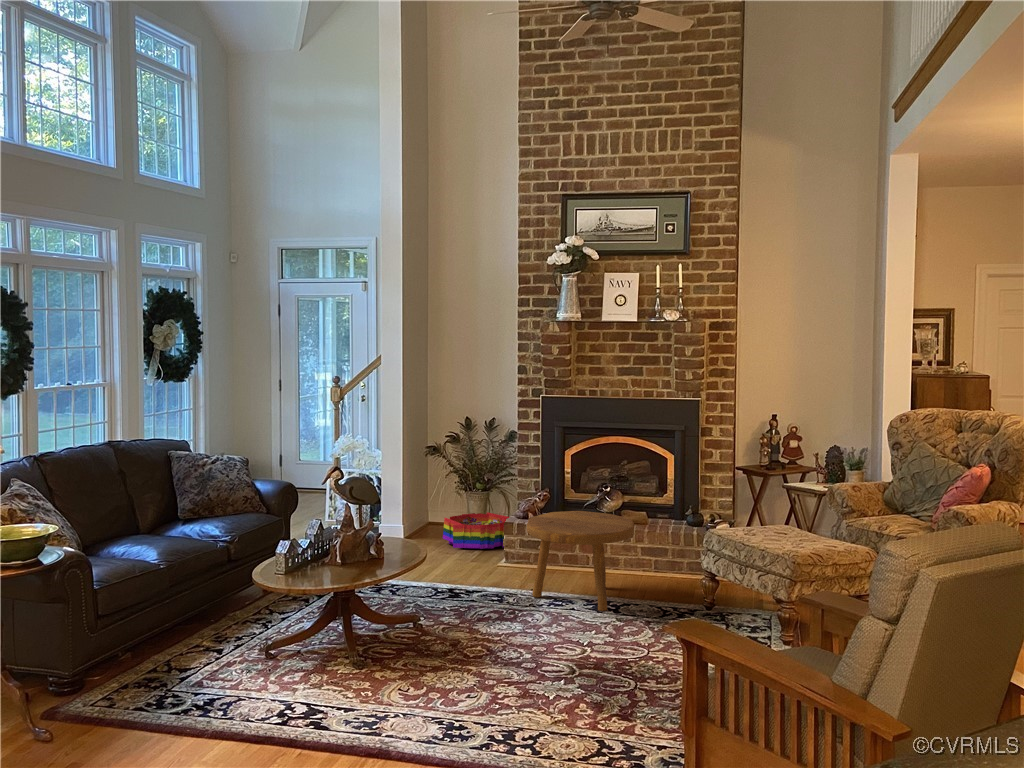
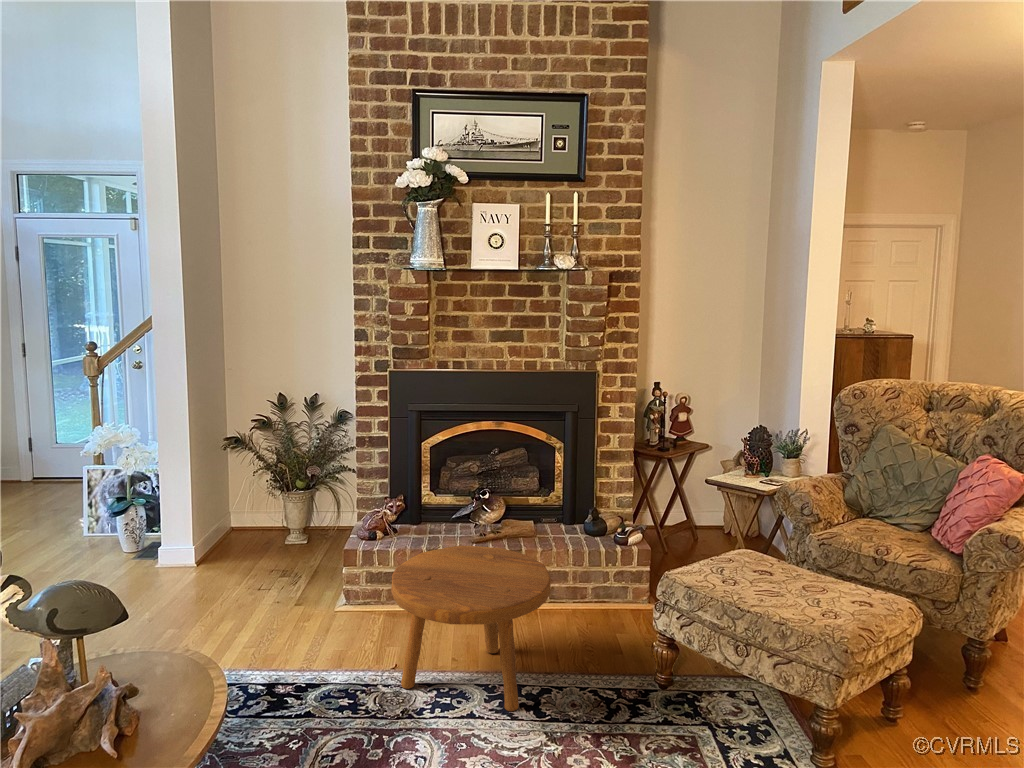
storage bin: present [443,512,509,549] -> none [255,520,349,582]

